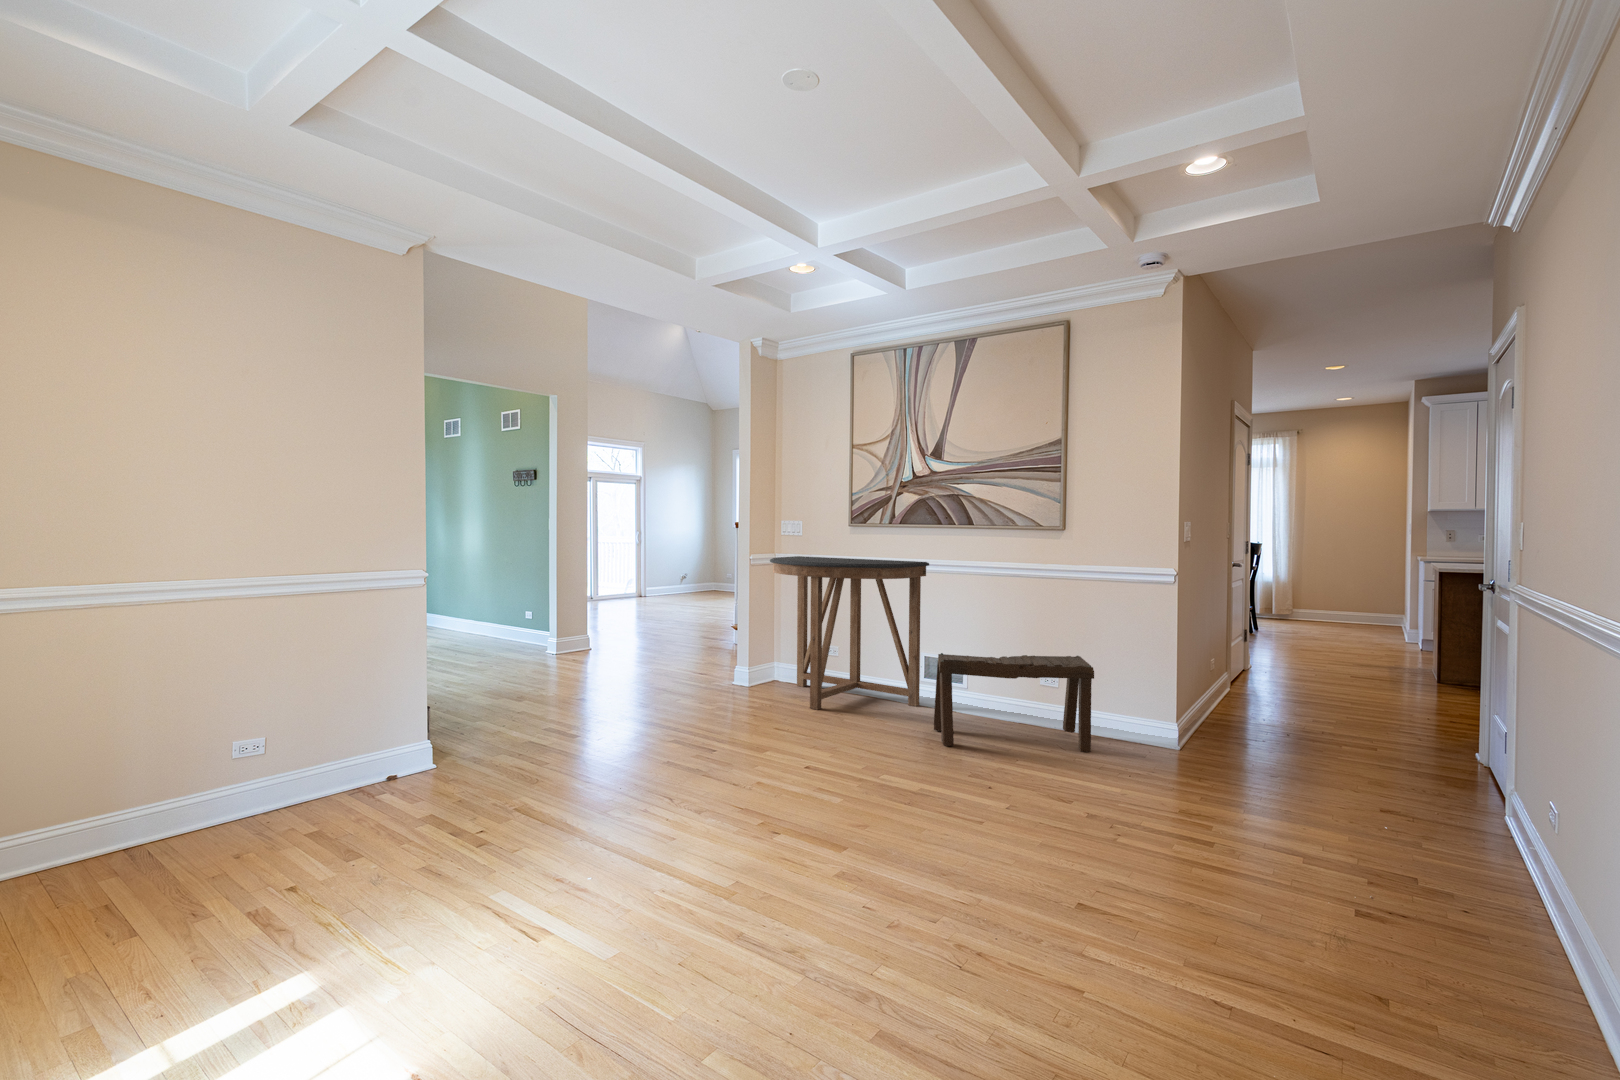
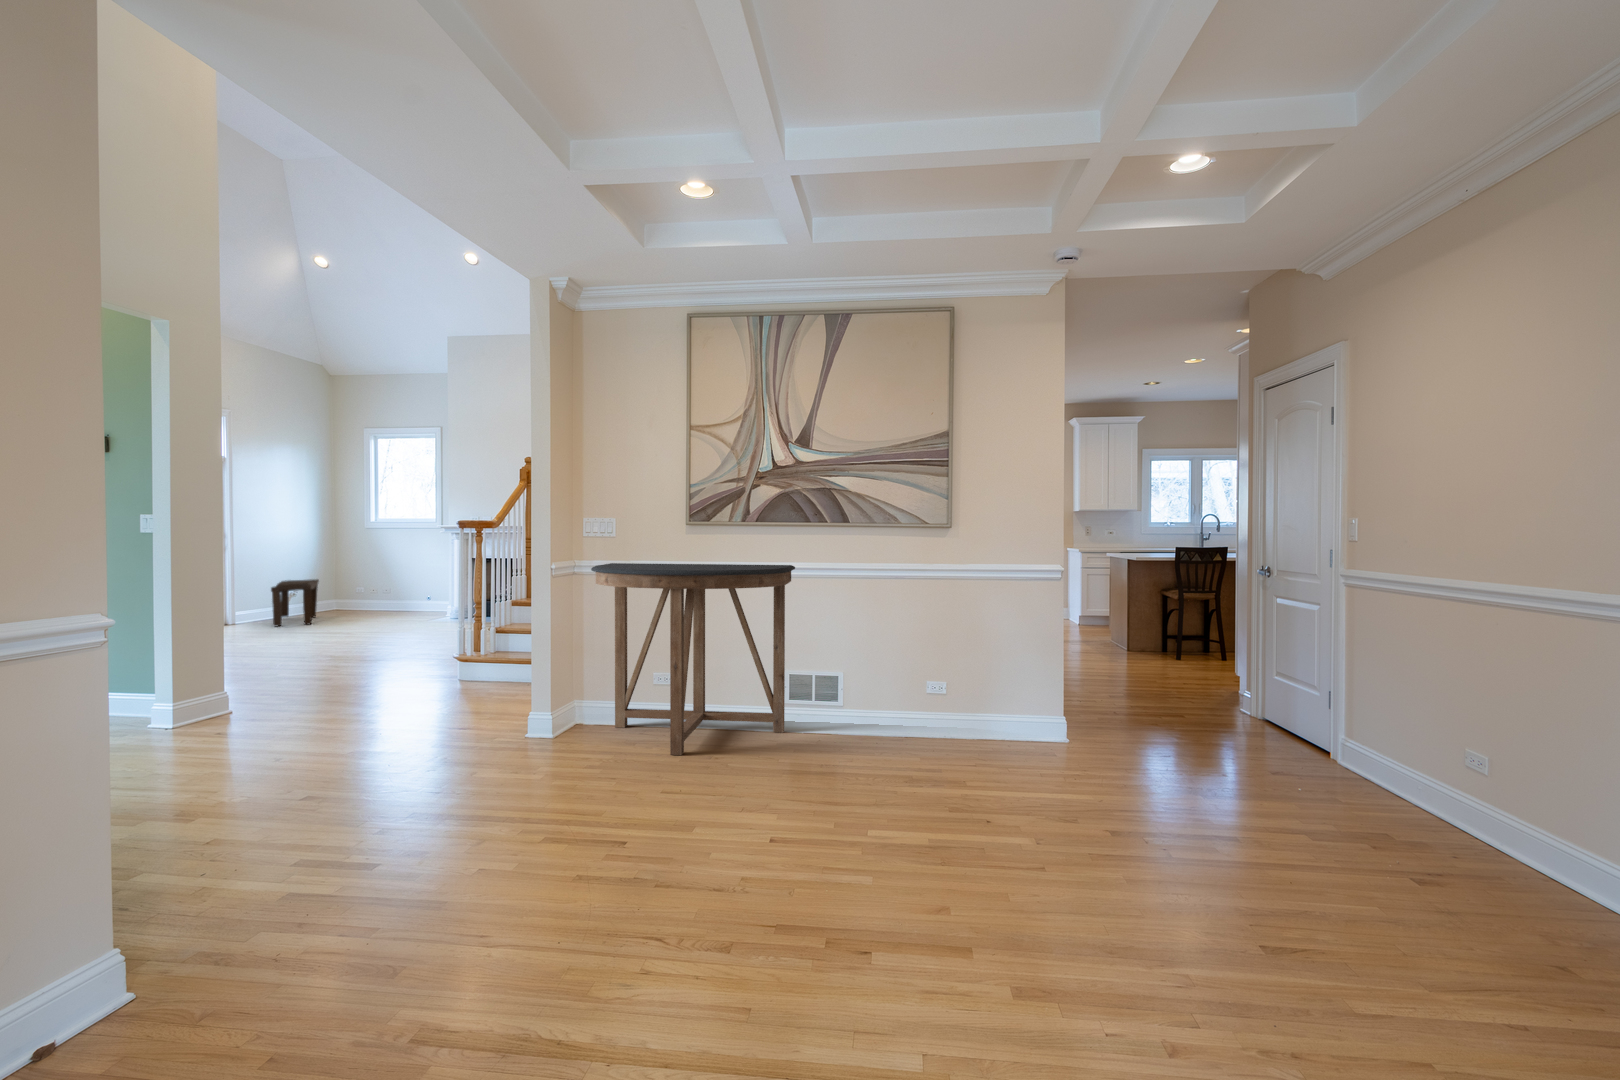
bench: present [934,653,1094,752] -> present [271,579,319,627]

